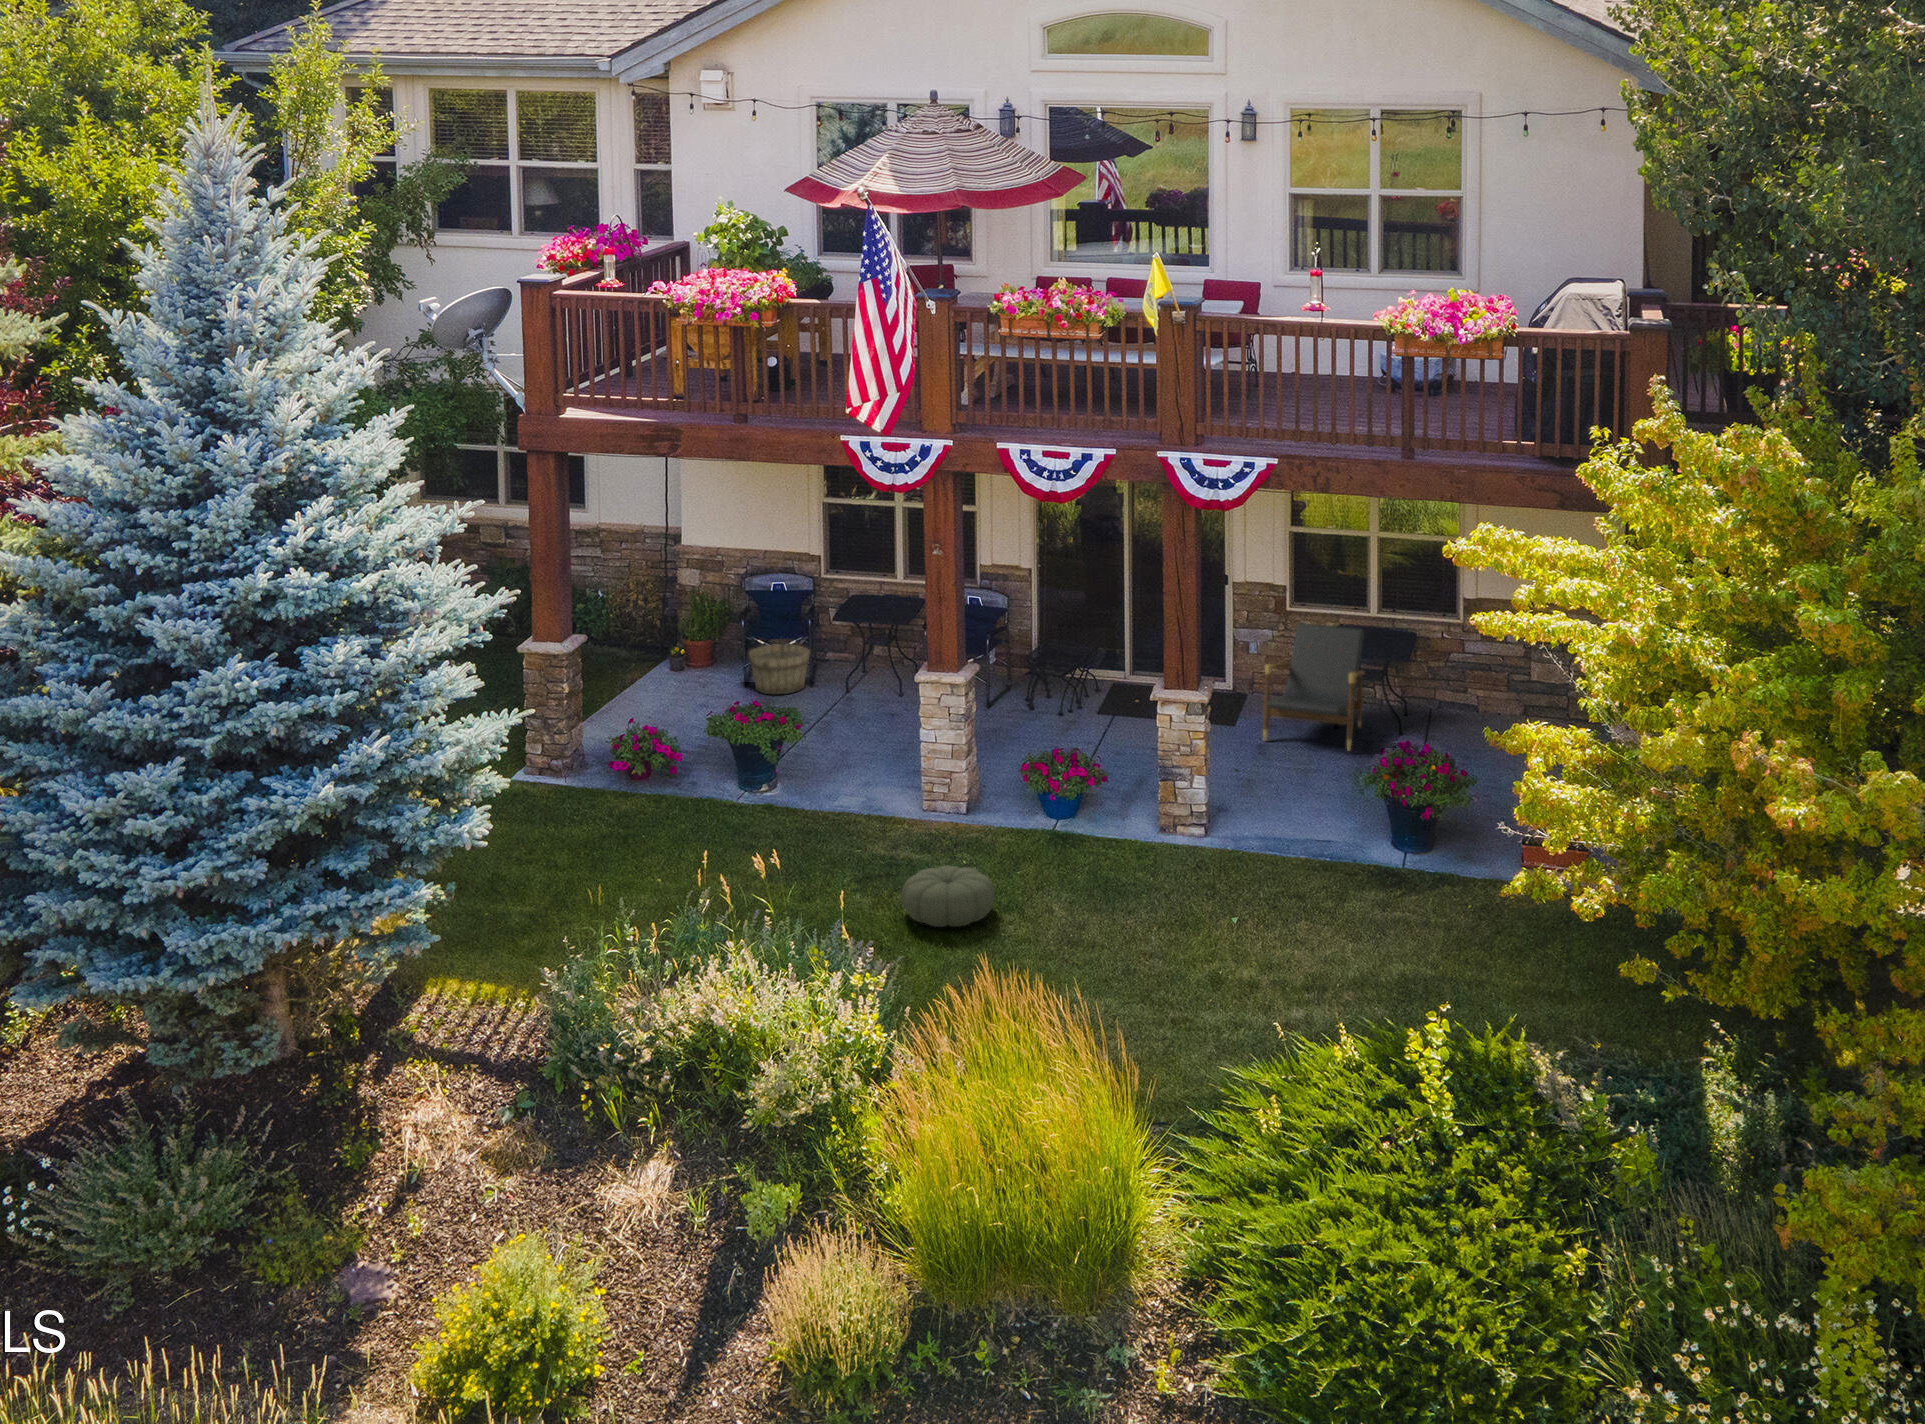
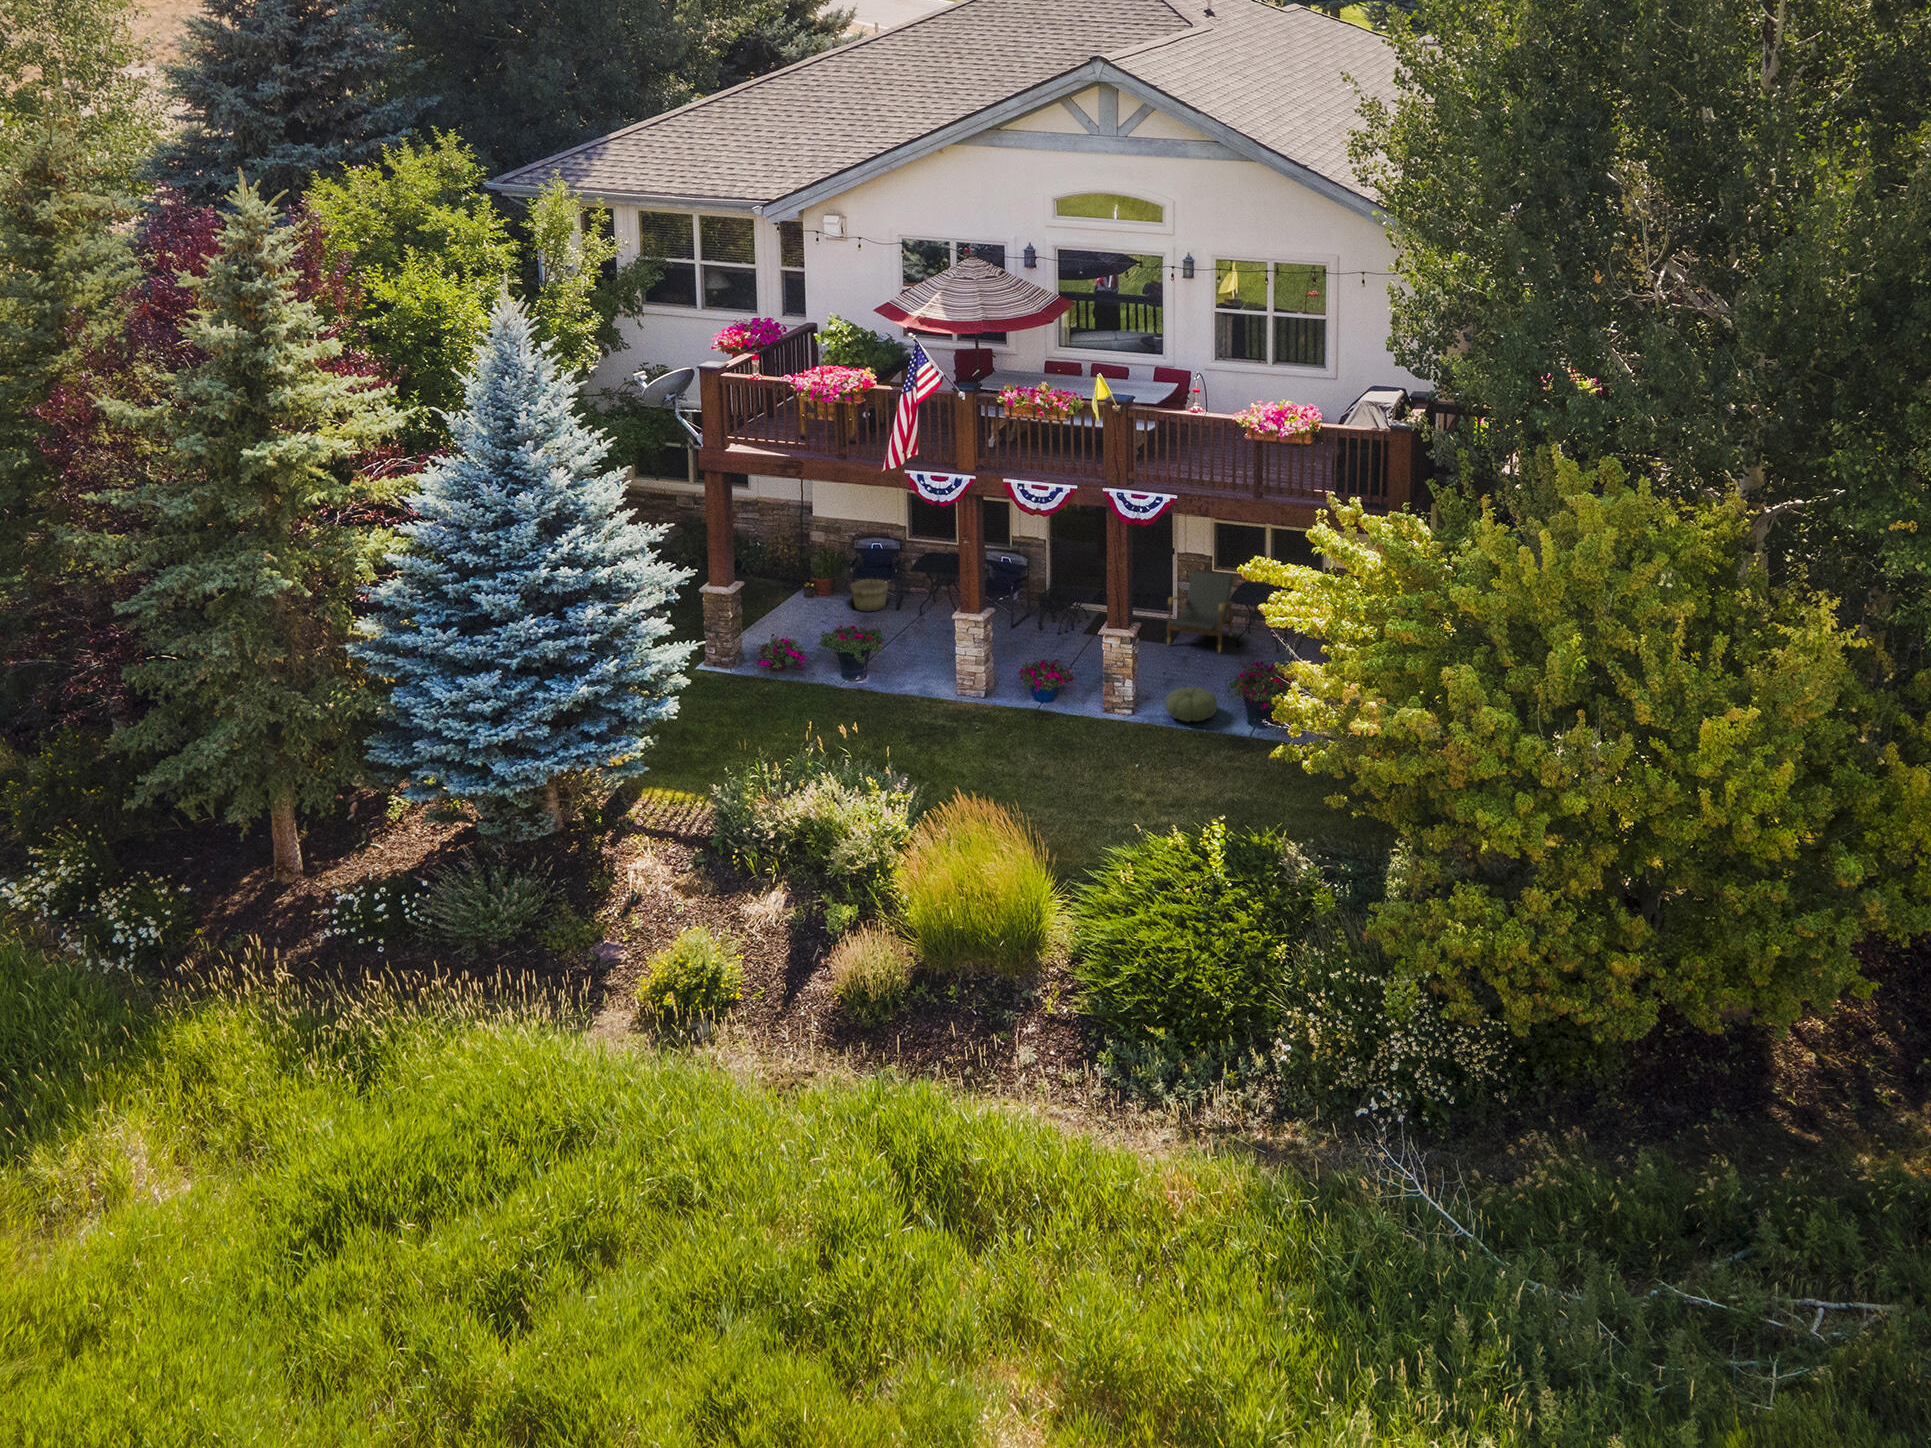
pouf: present [901,866,995,927] -> present [1165,687,1218,722]

